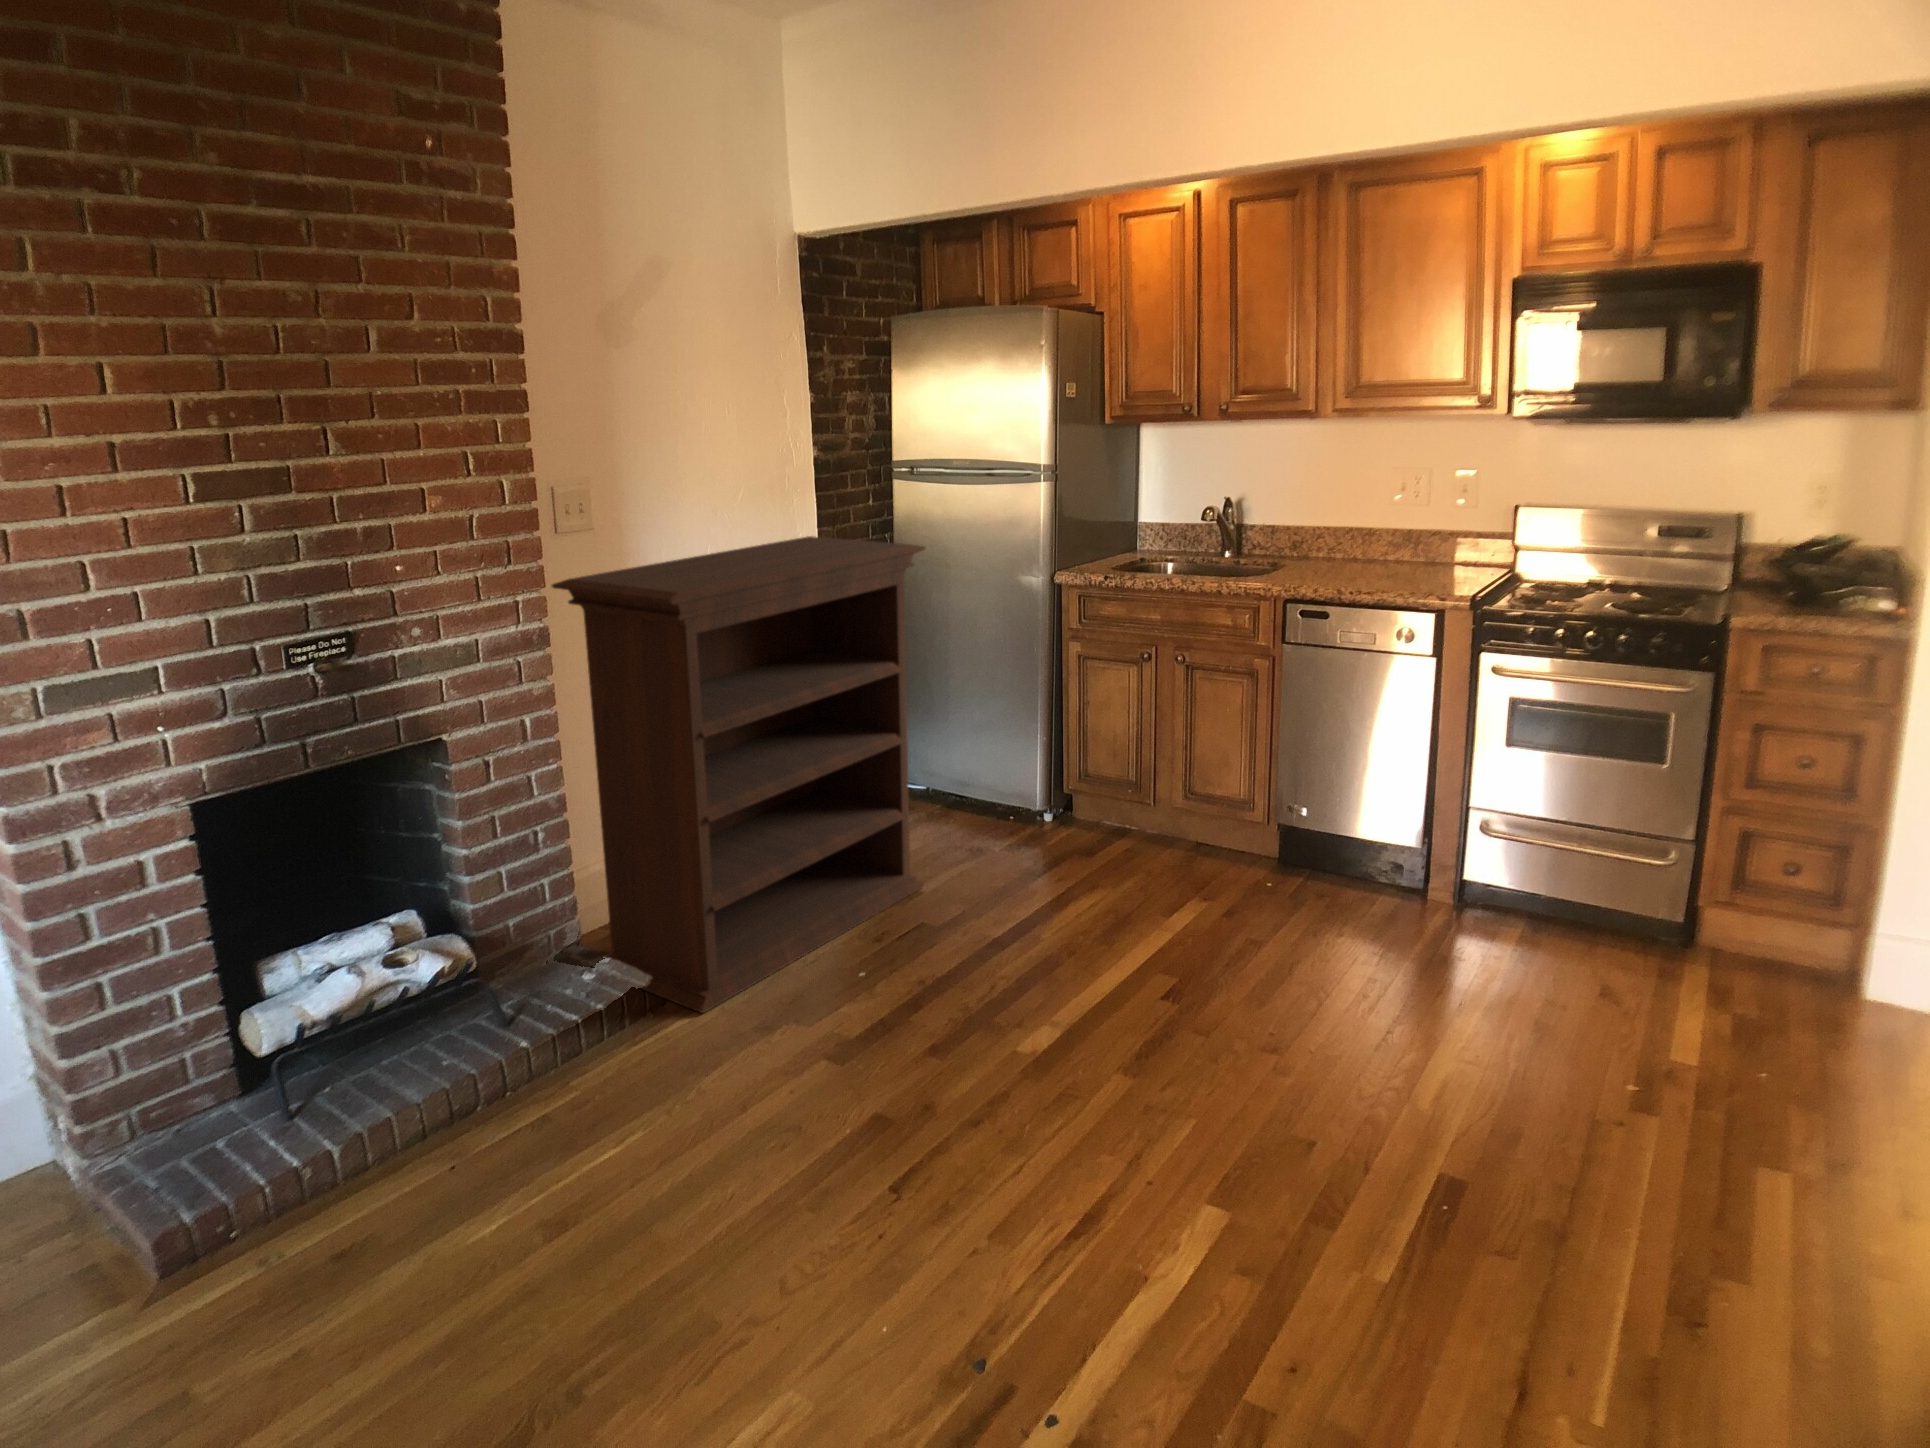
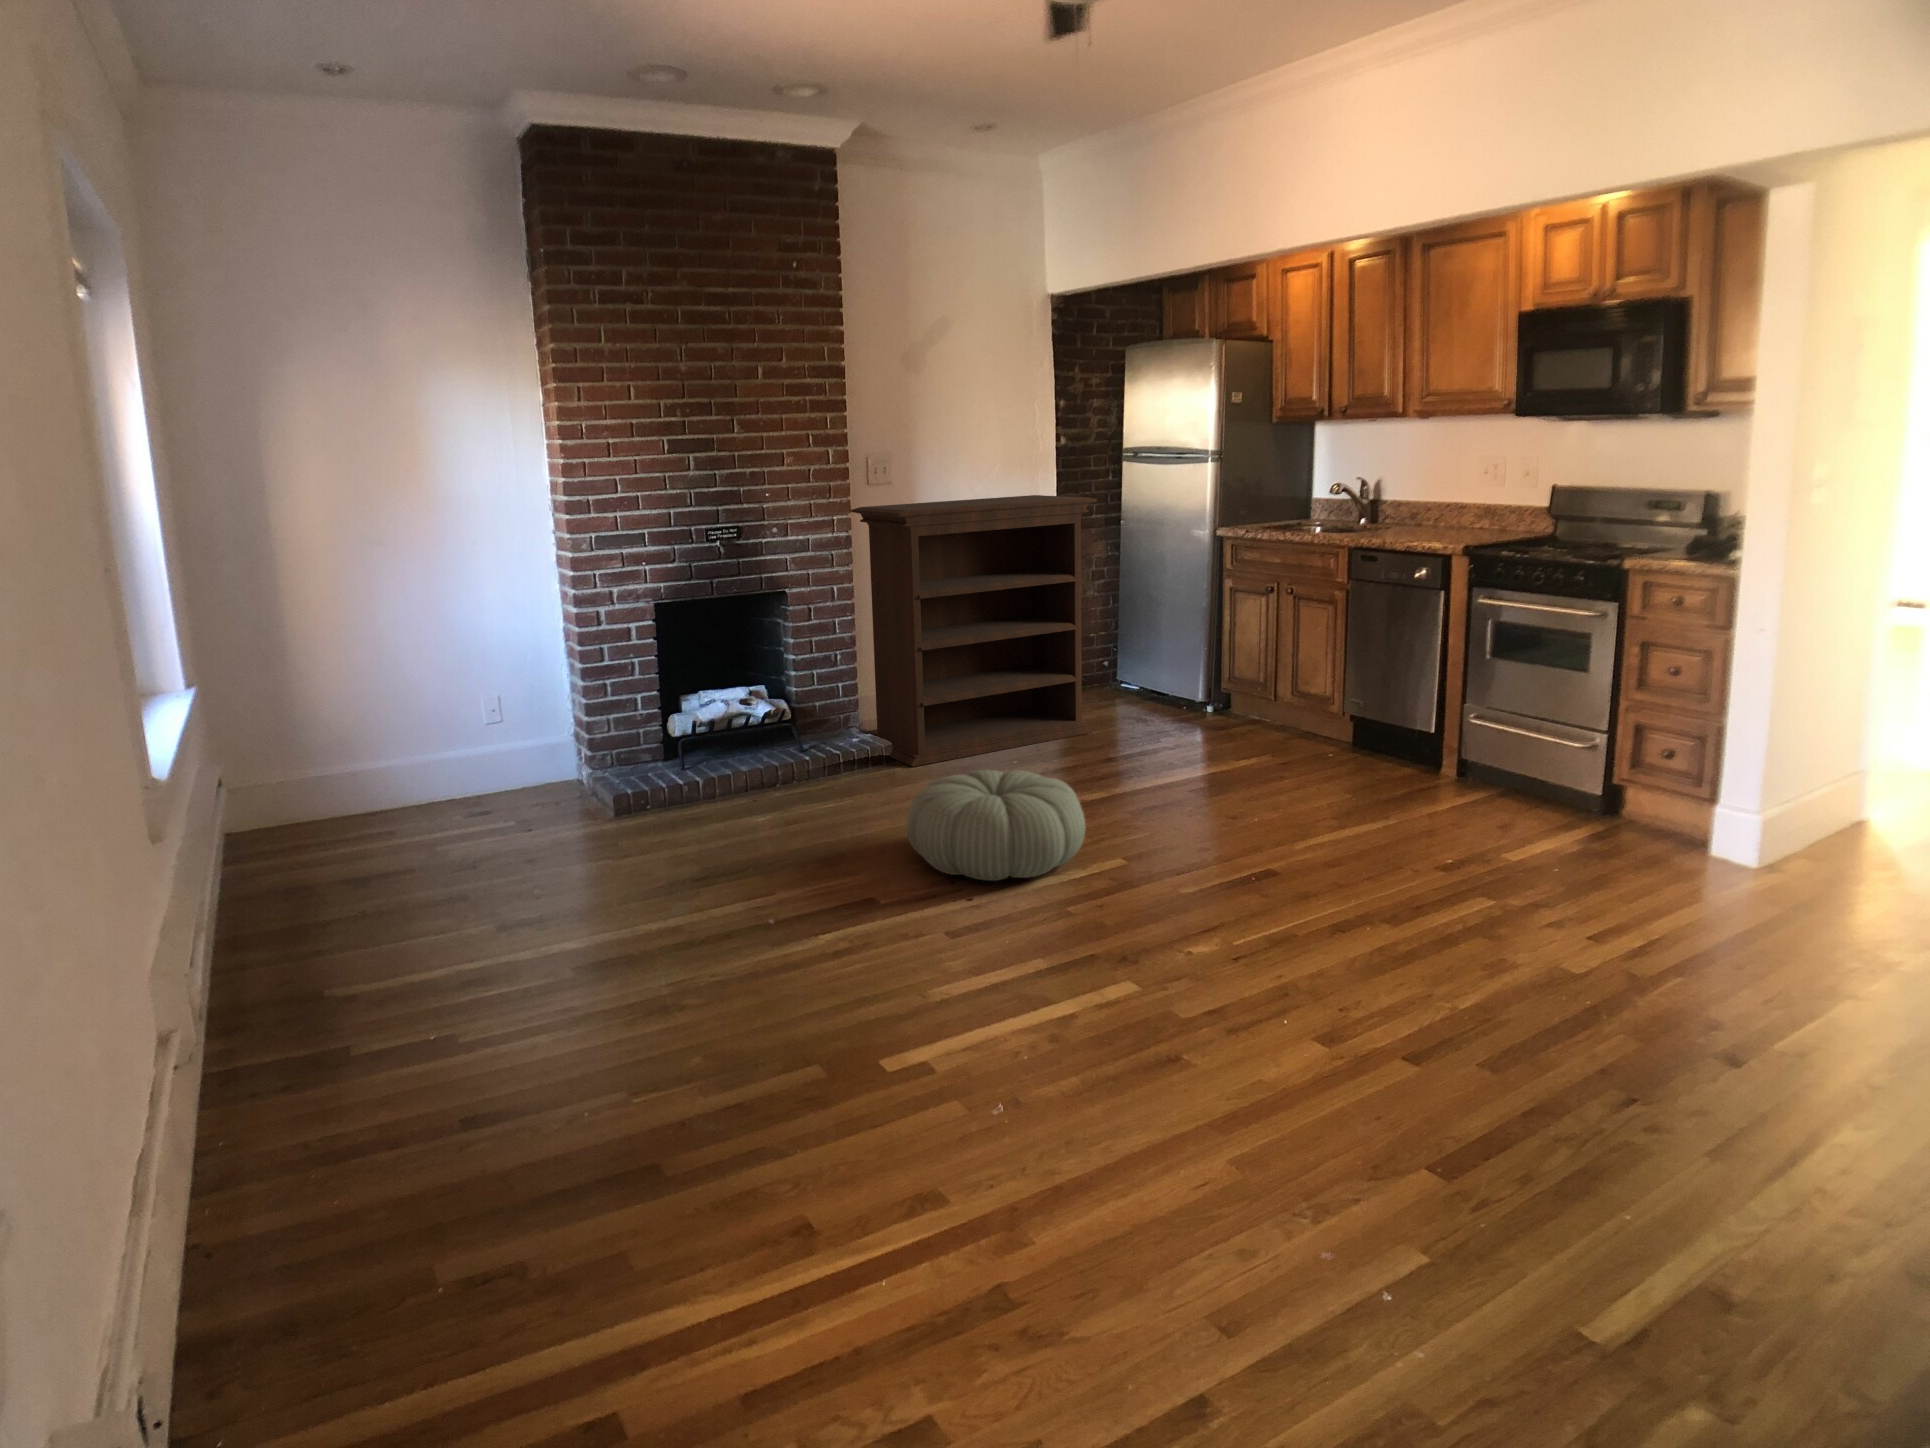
pouf: none [847,1070,1170,1348] -> present [907,770,1085,881]

